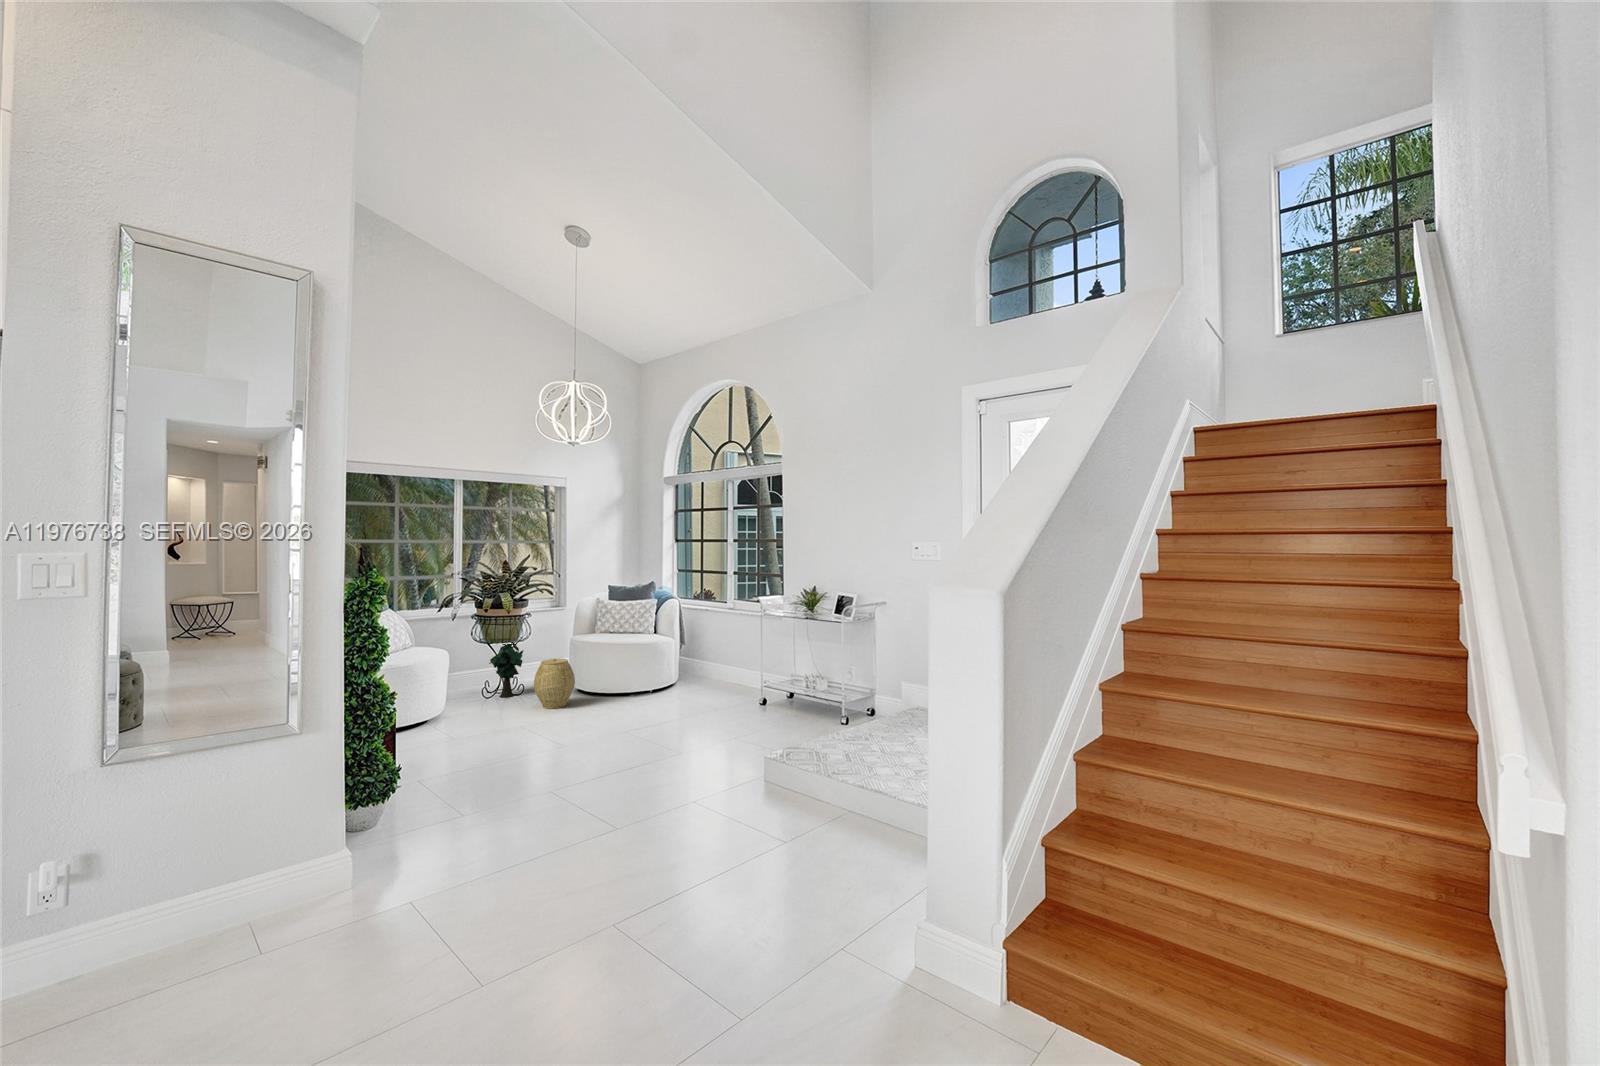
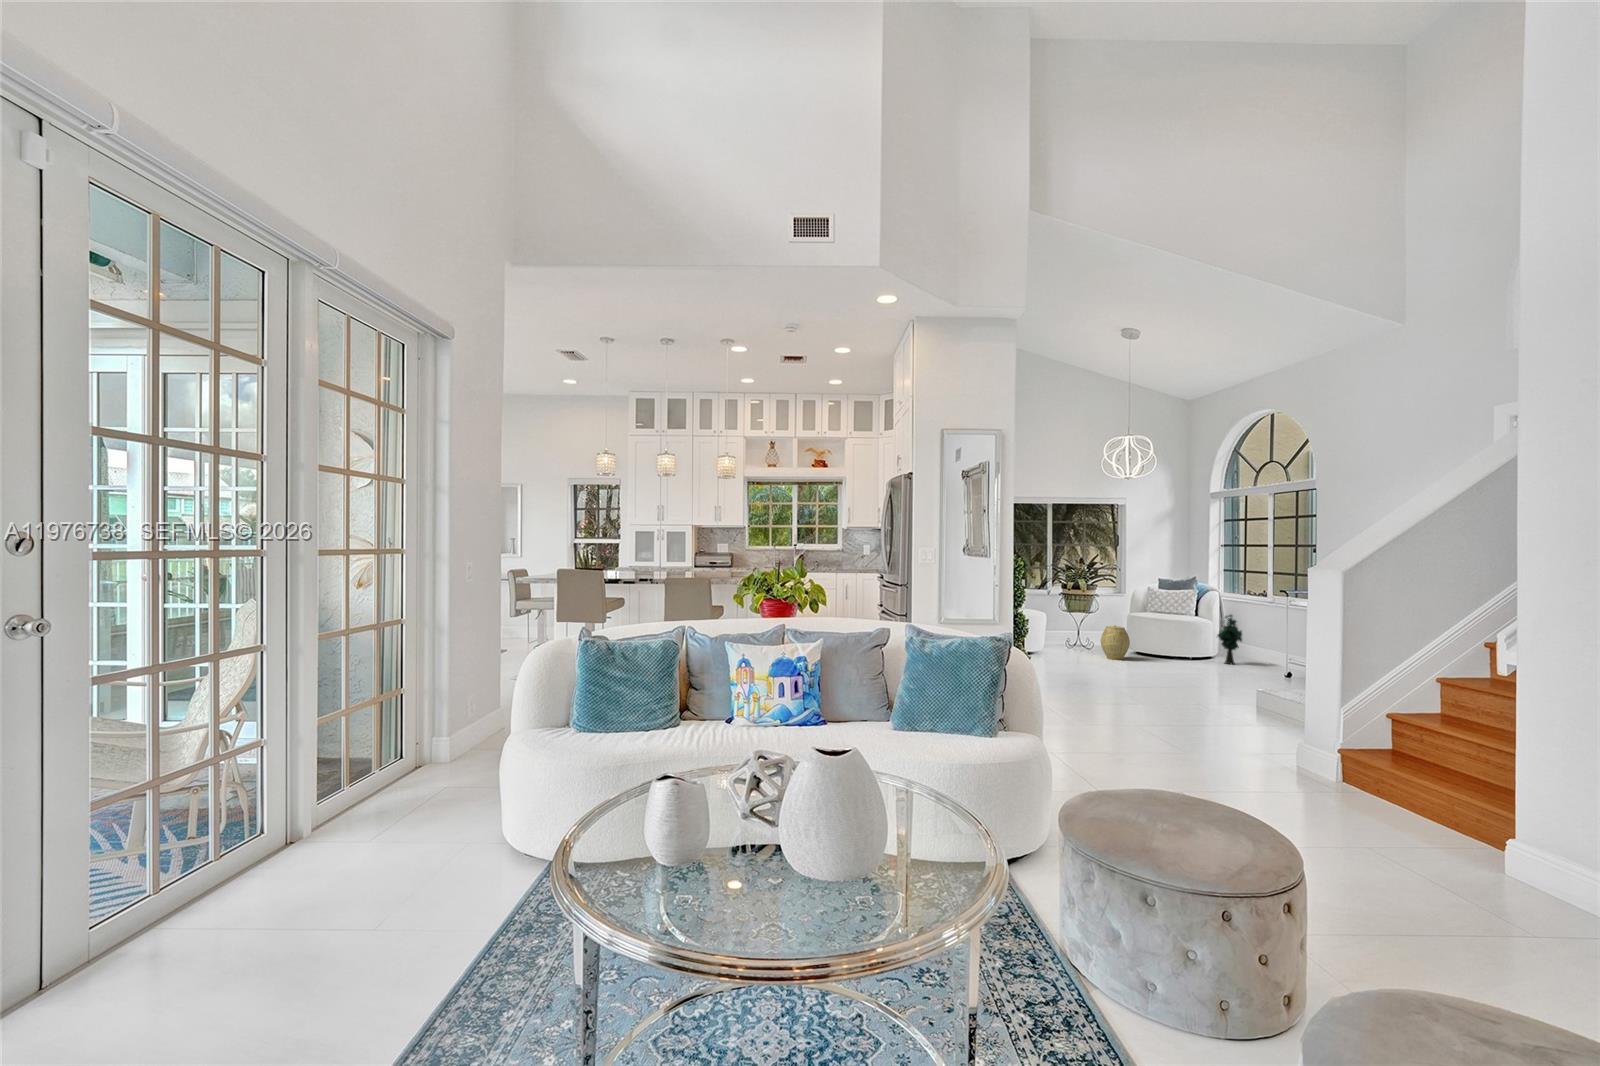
decorative plant: present [489,642,523,697] -> present [1218,615,1242,664]

